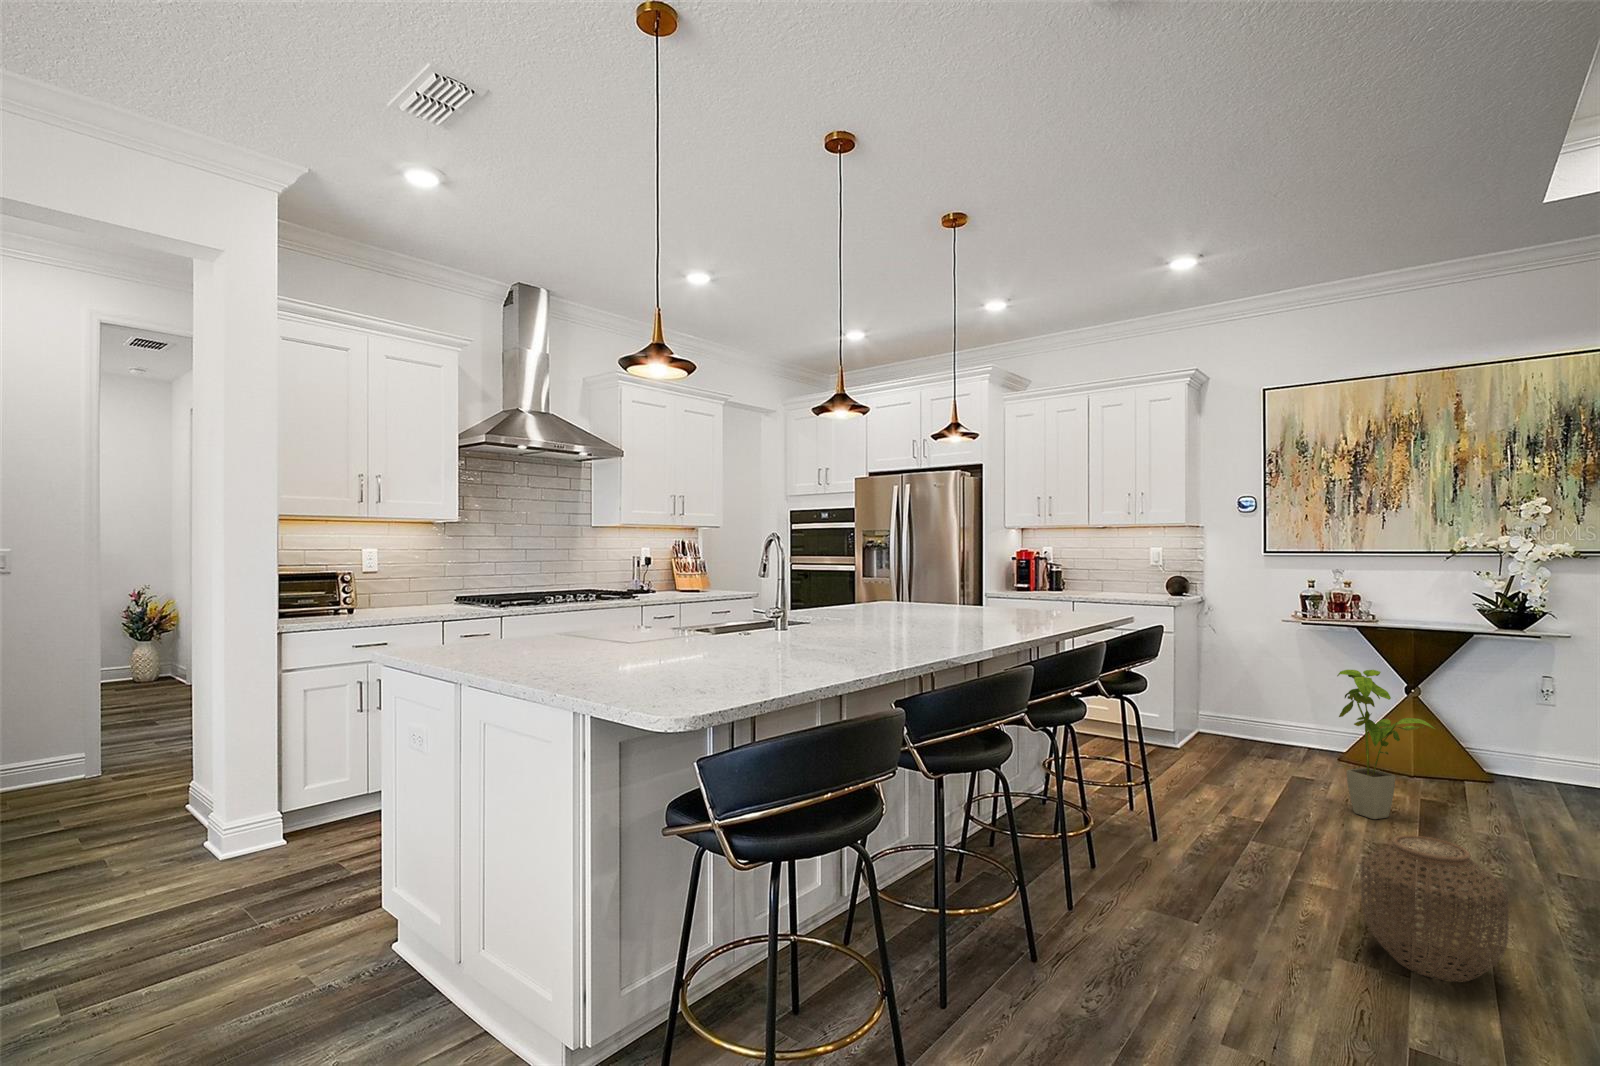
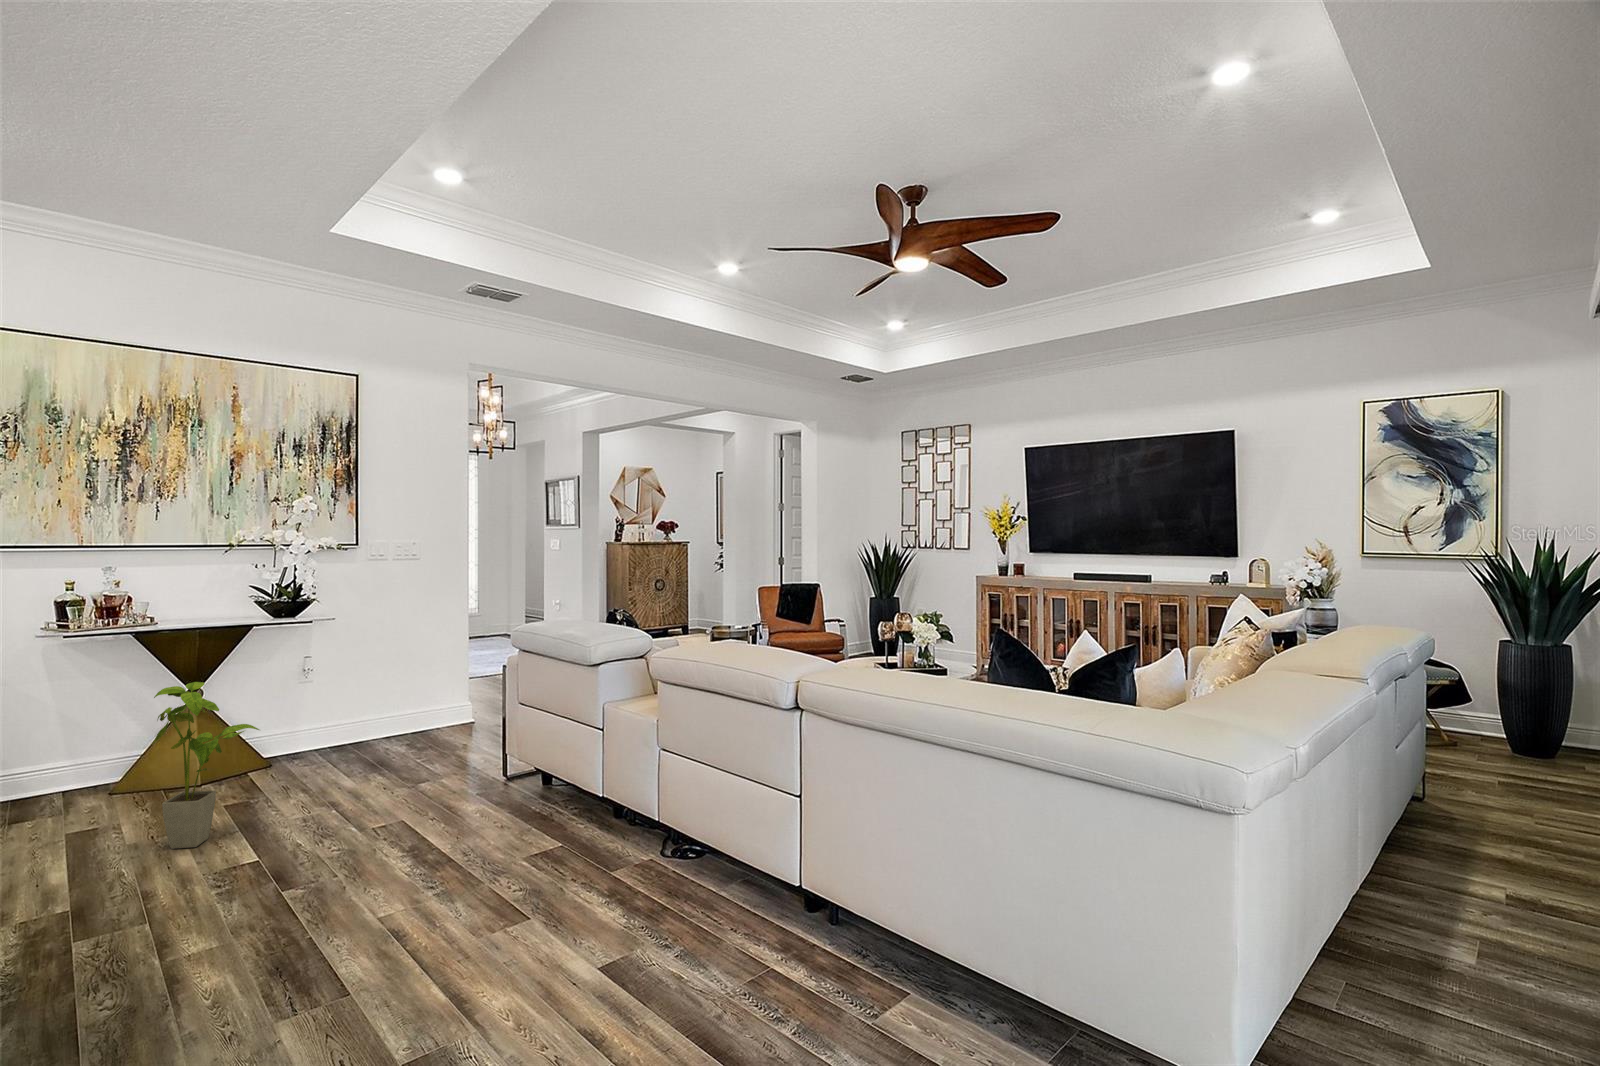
woven basket: present [1361,835,1508,982] -> none [285,840,415,986]

